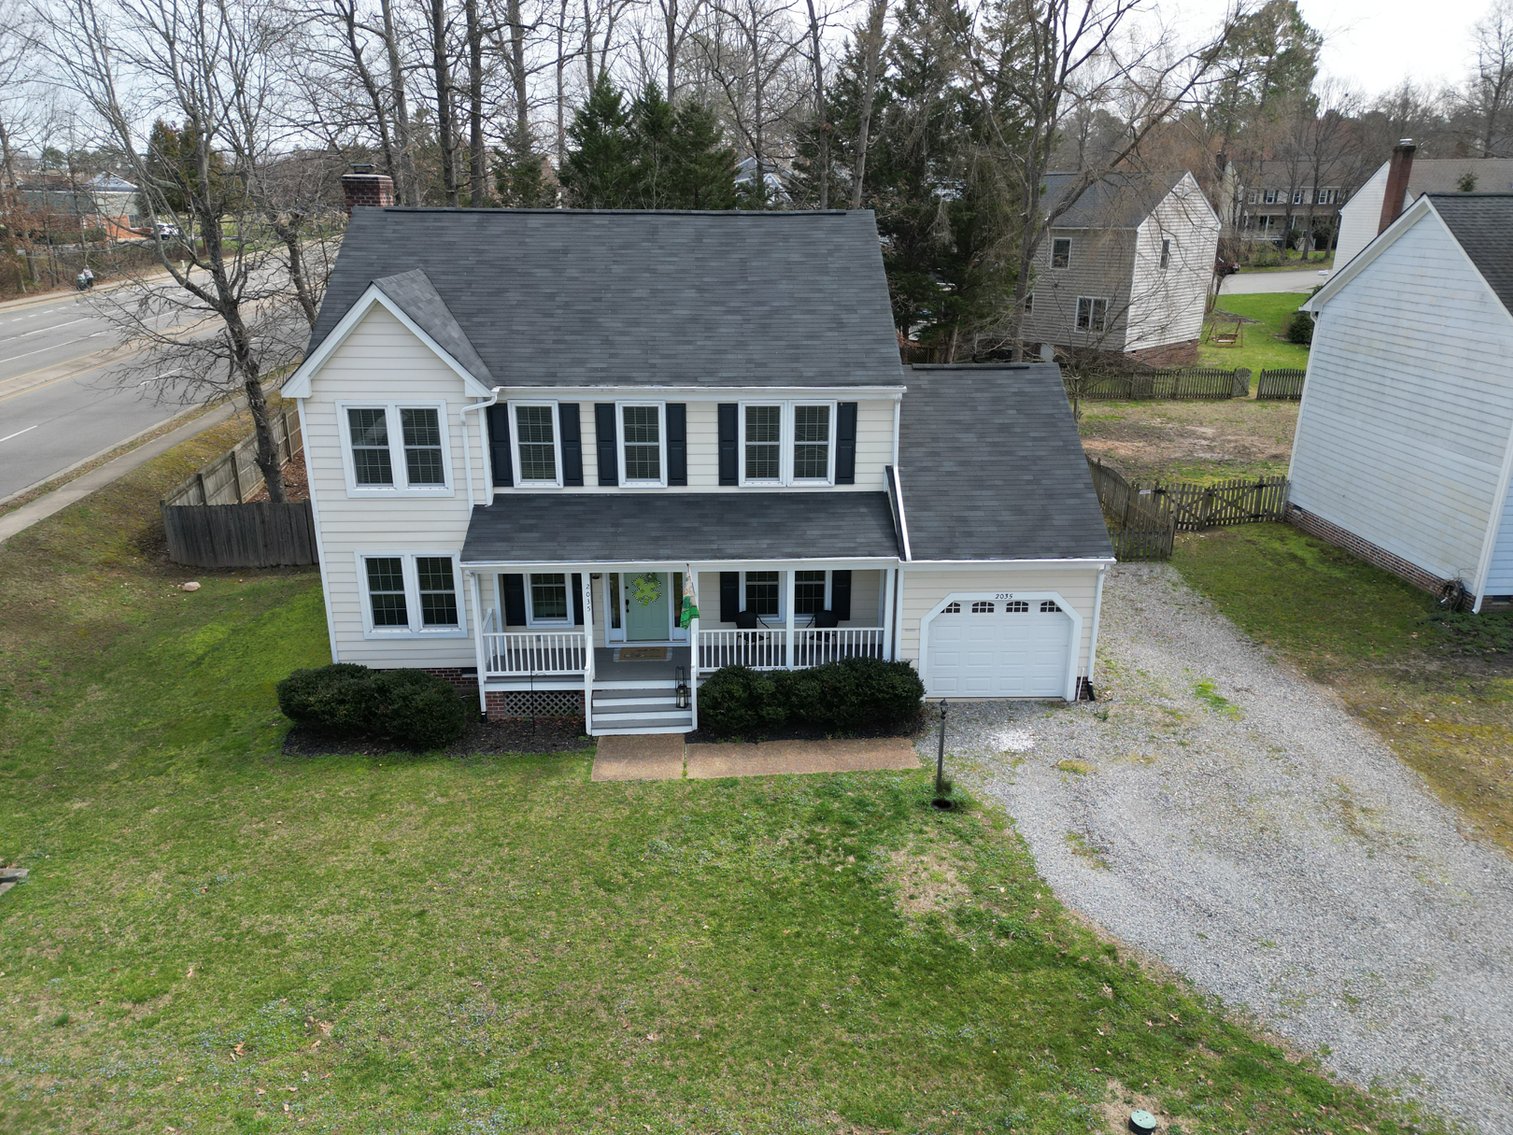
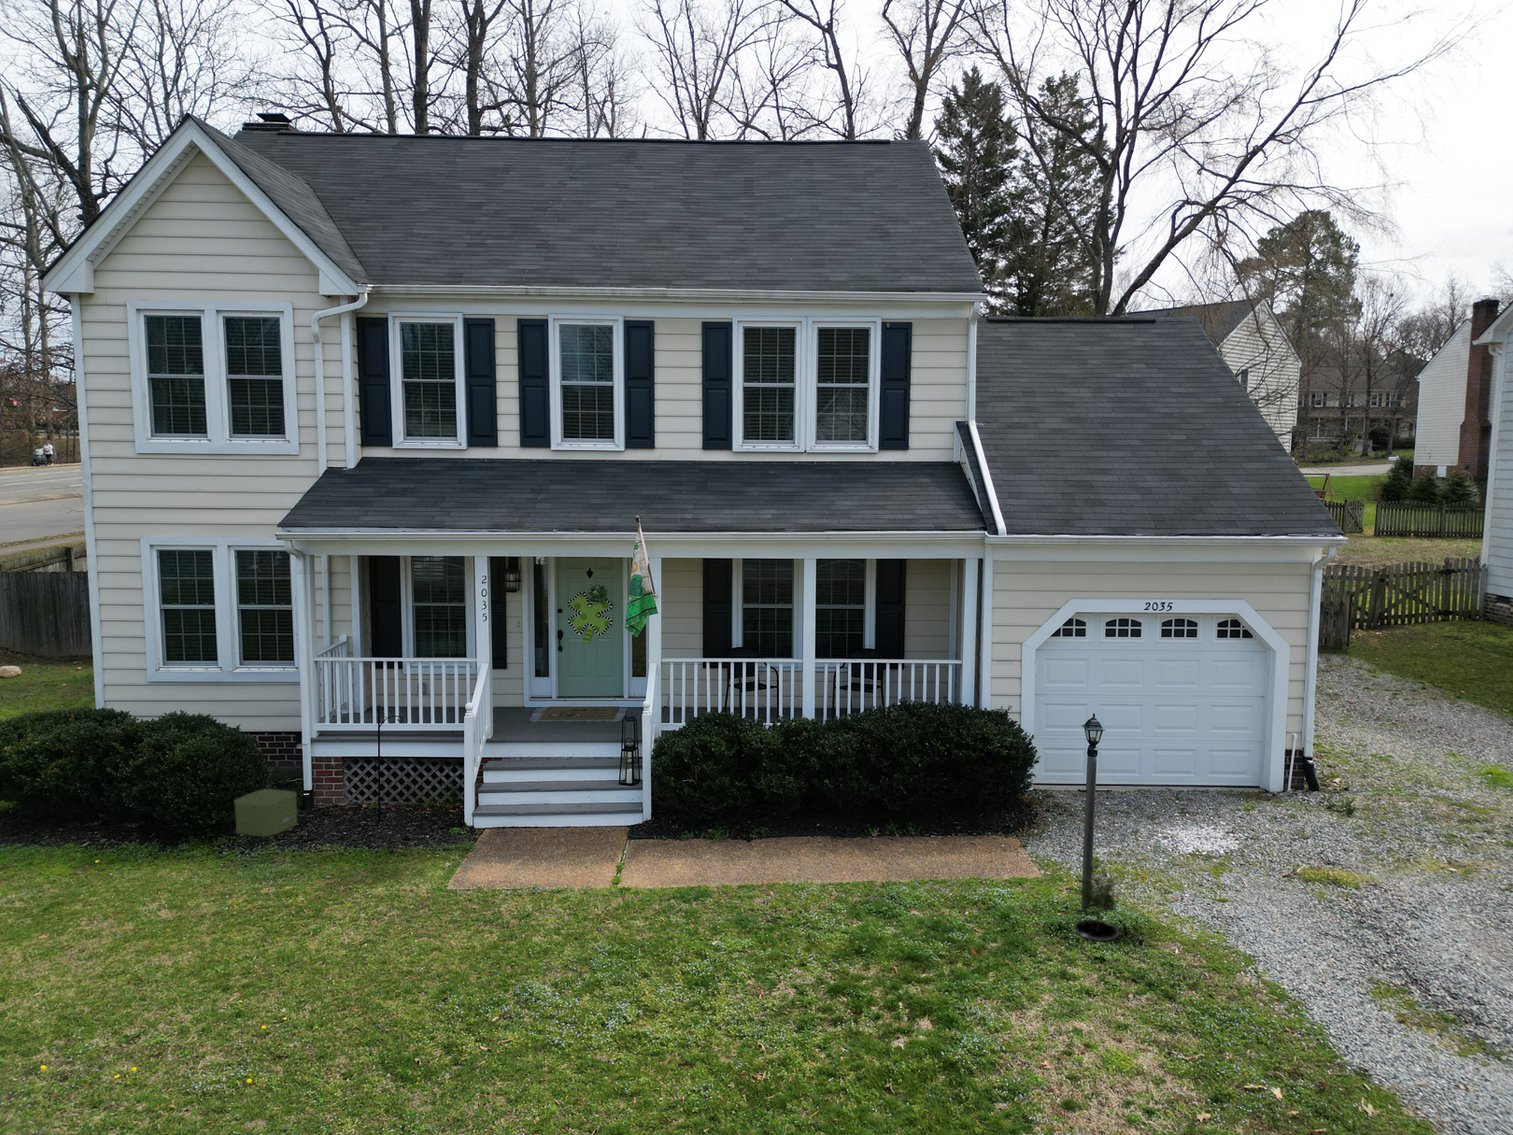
storage box: none [453,717,488,747] -> present [234,789,297,837]

